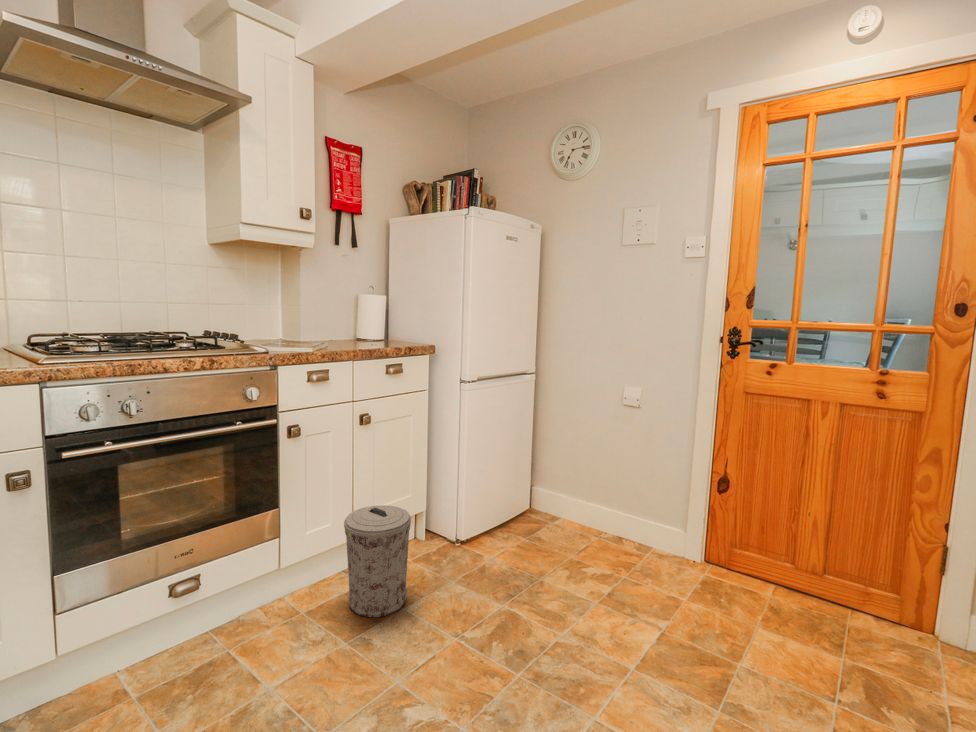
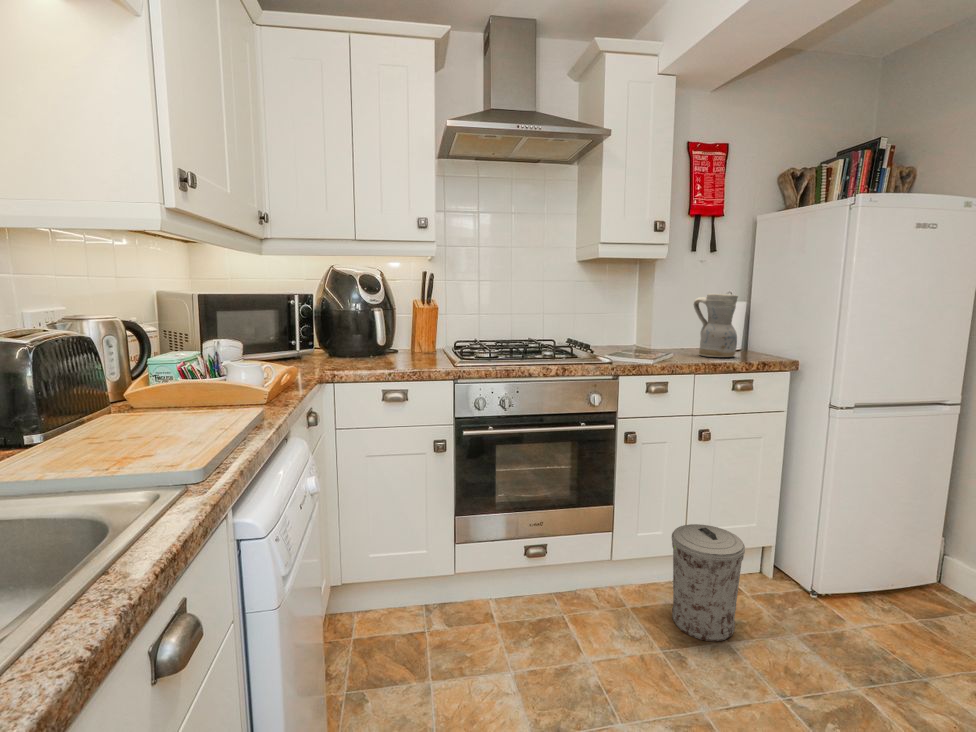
ceramic pitcher: none [344,285,385,345] -> present [694,294,738,357]

